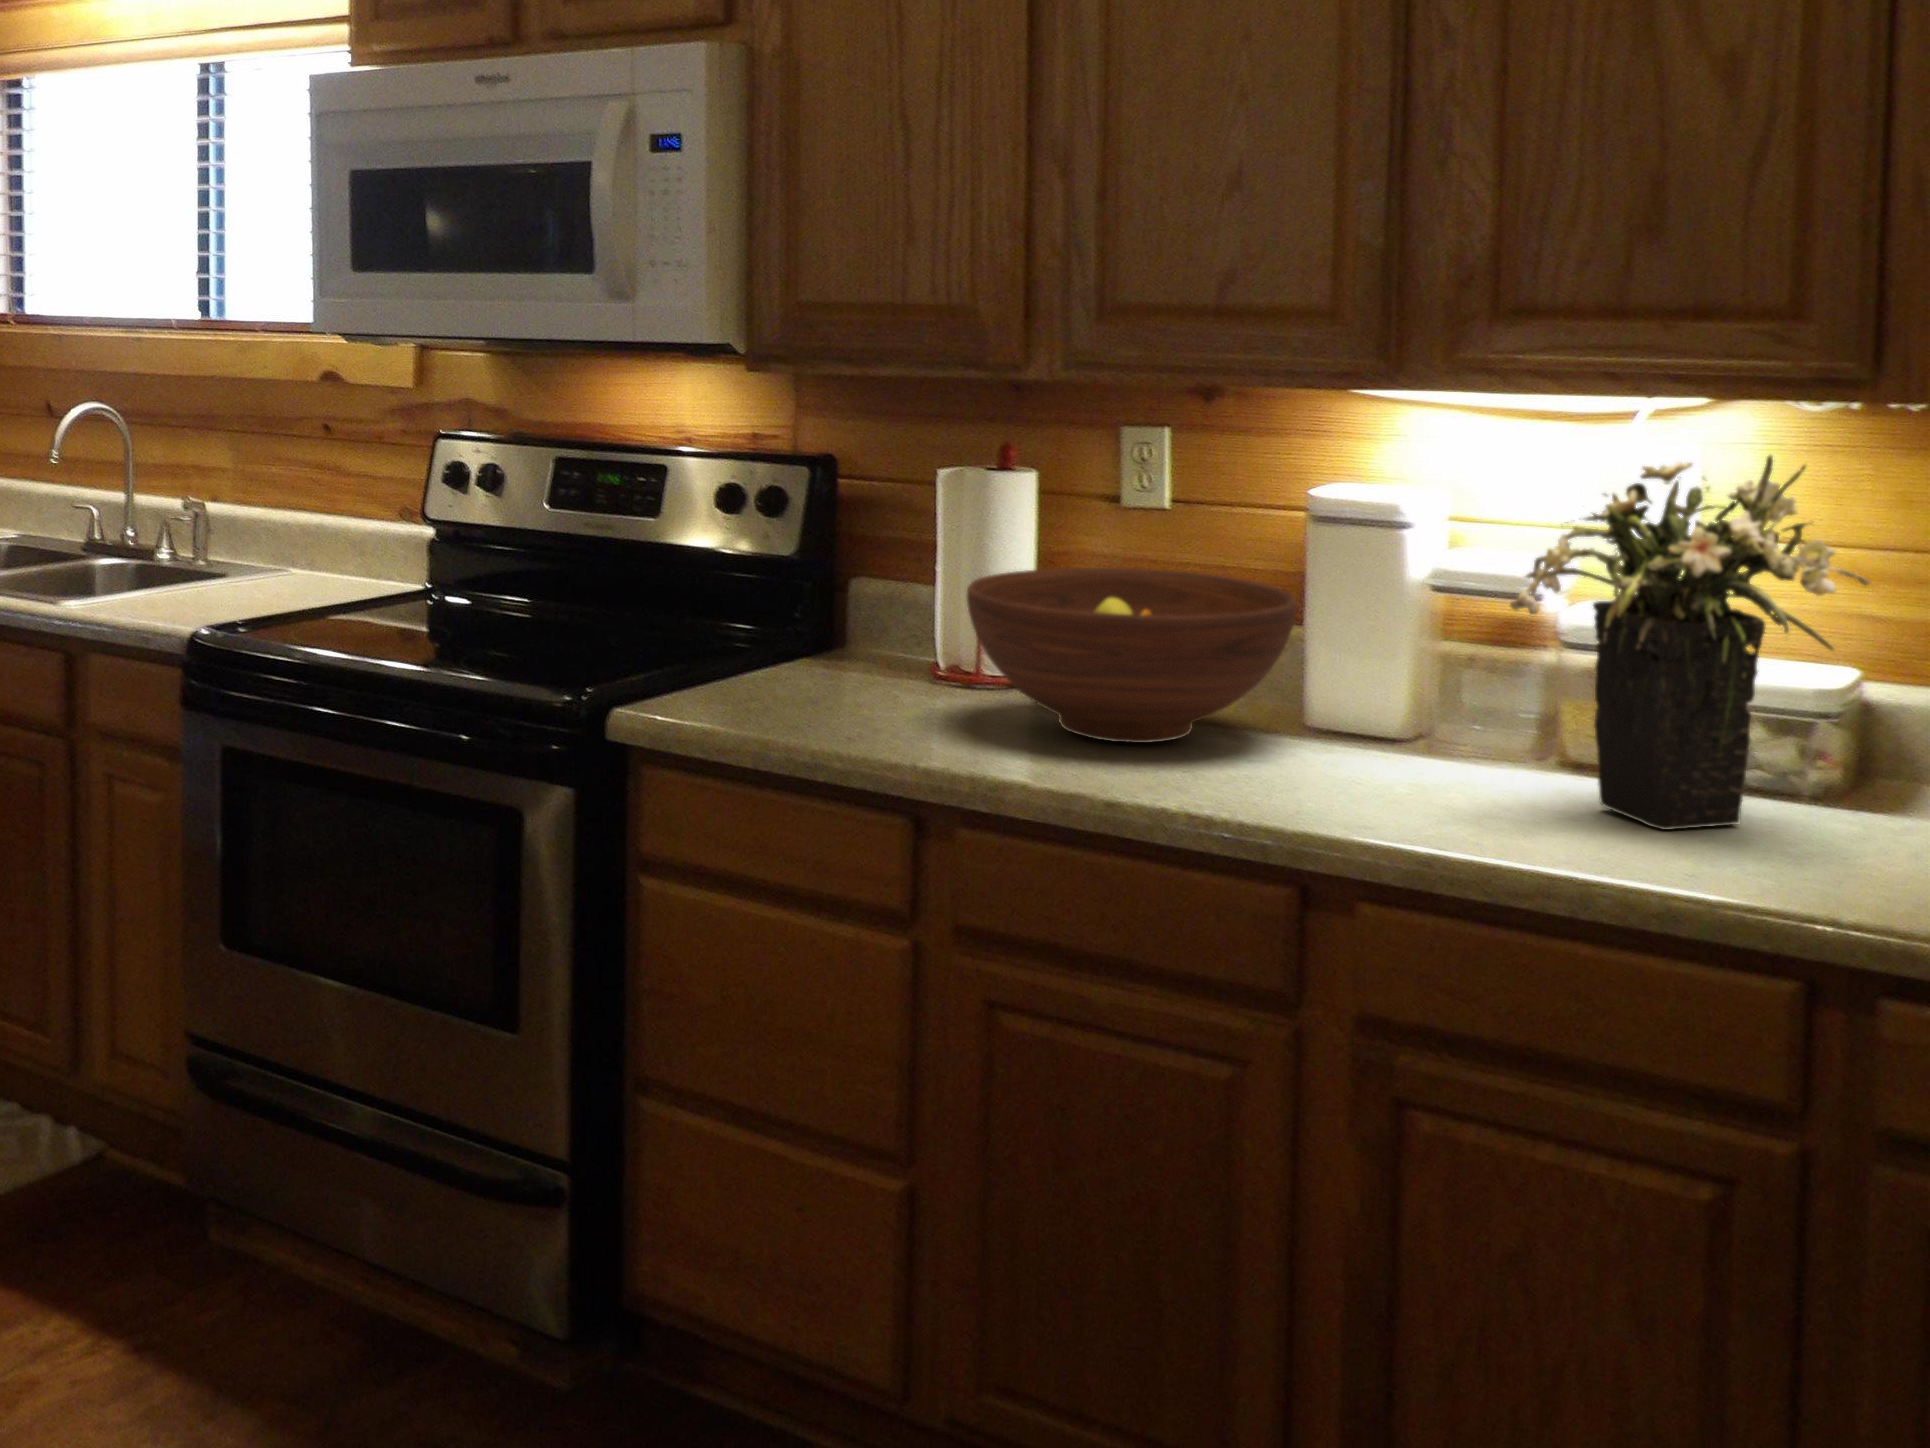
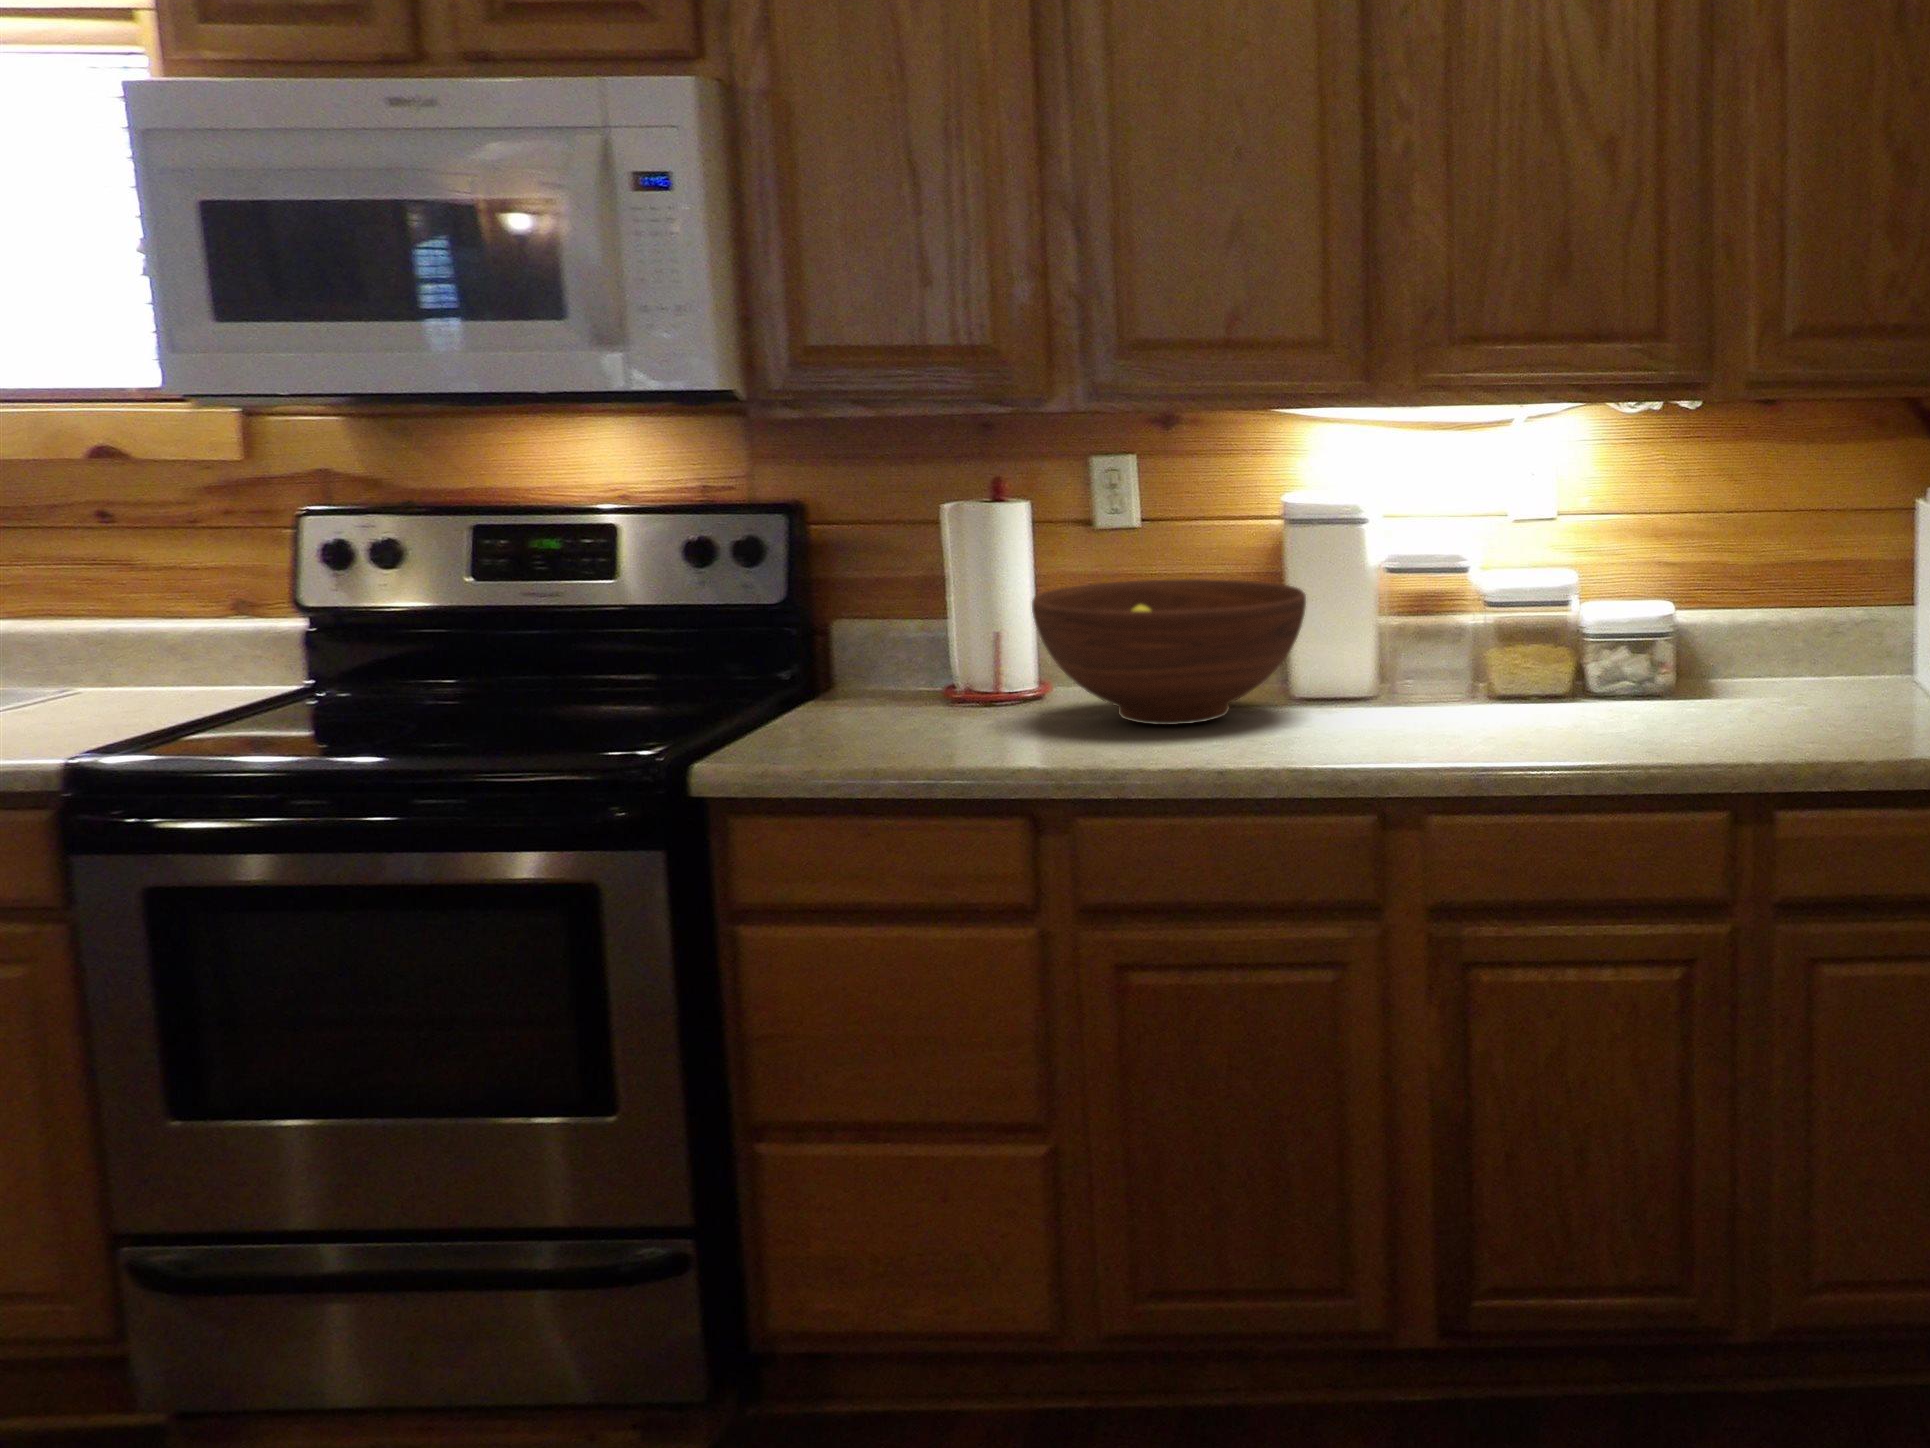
flower arrangement: present [1510,455,1870,830] -> none [1500,446,1725,726]

